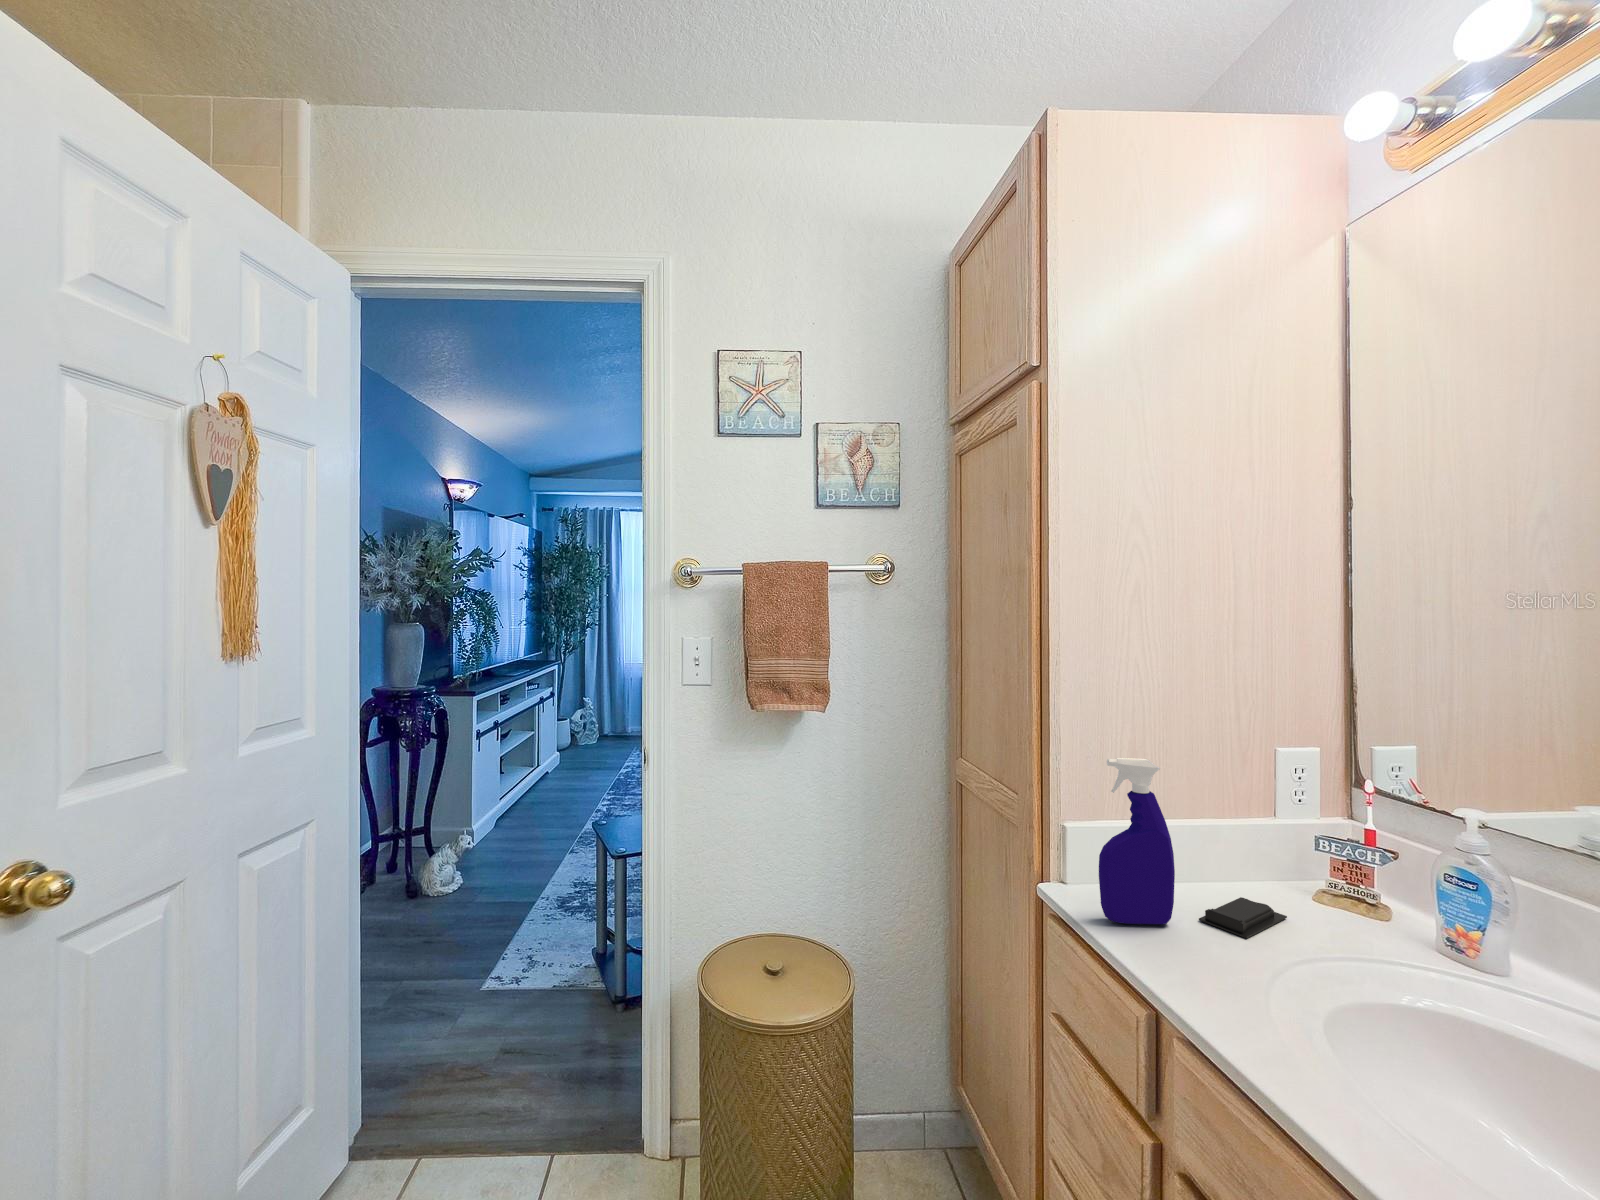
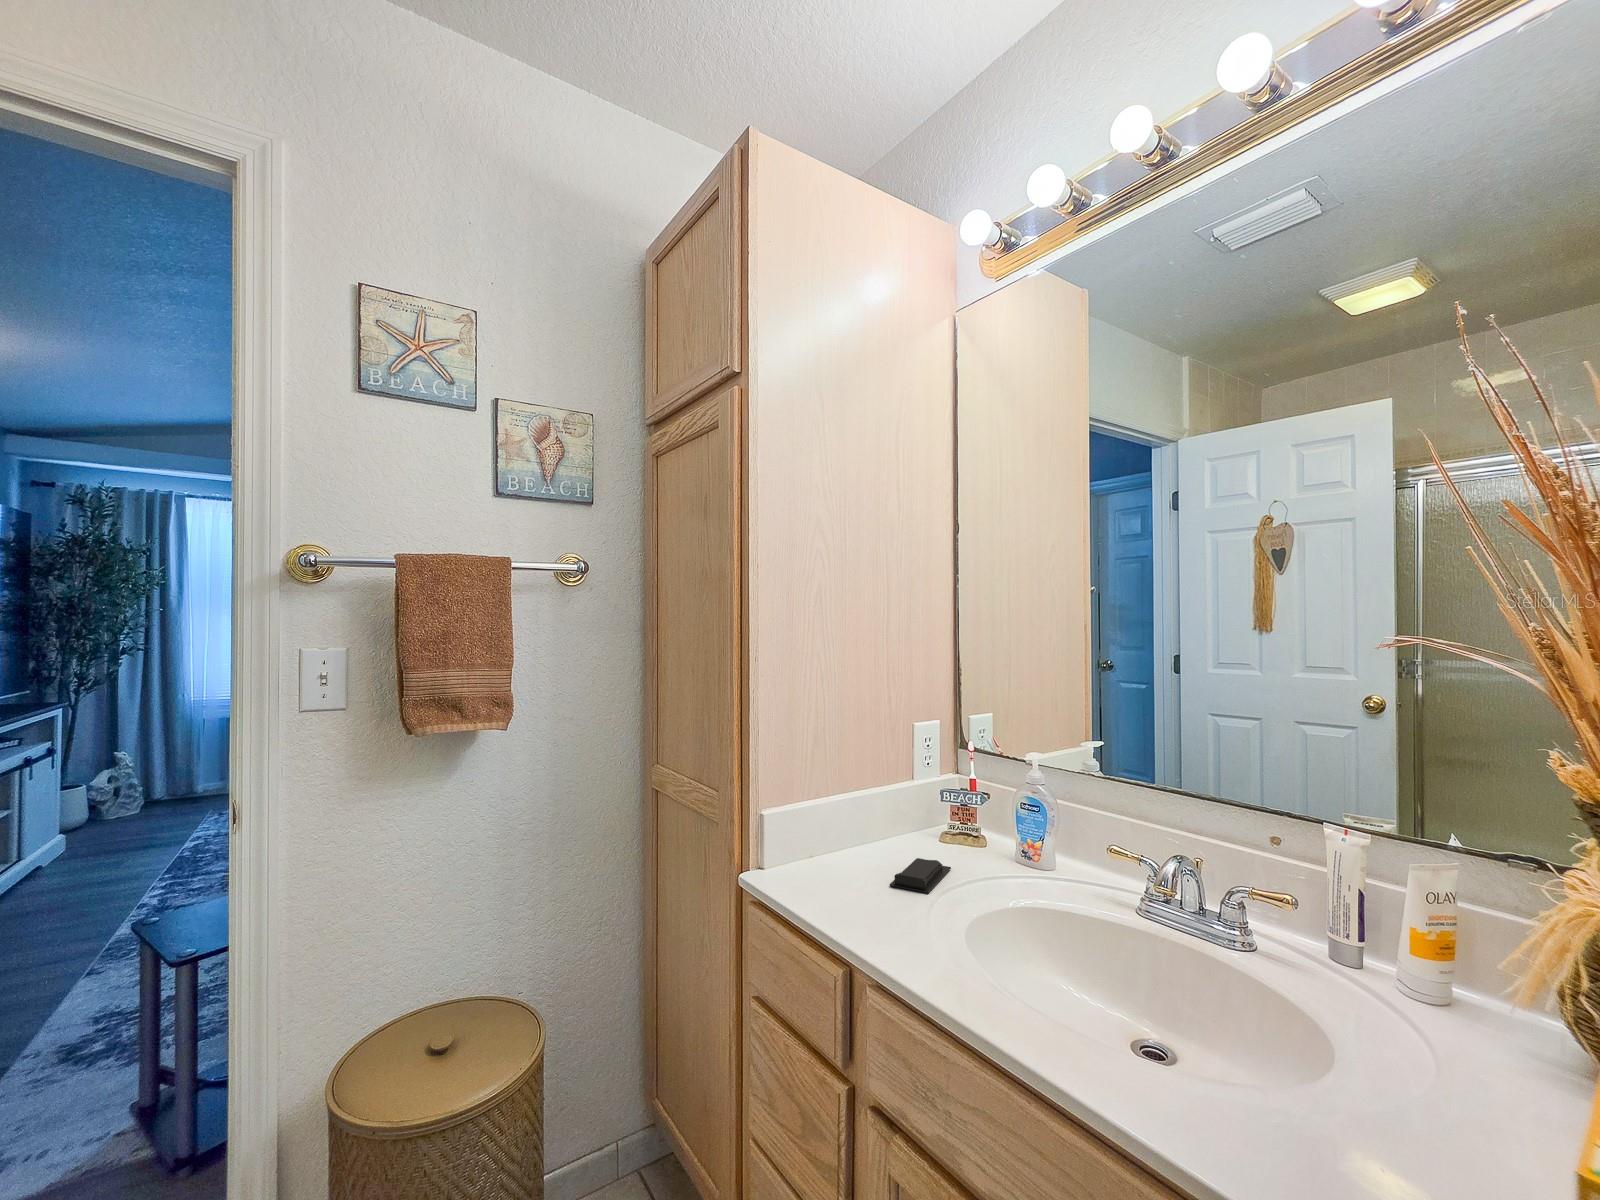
spray bottle: present [1099,758,1175,924] -> none [809,743,872,904]

